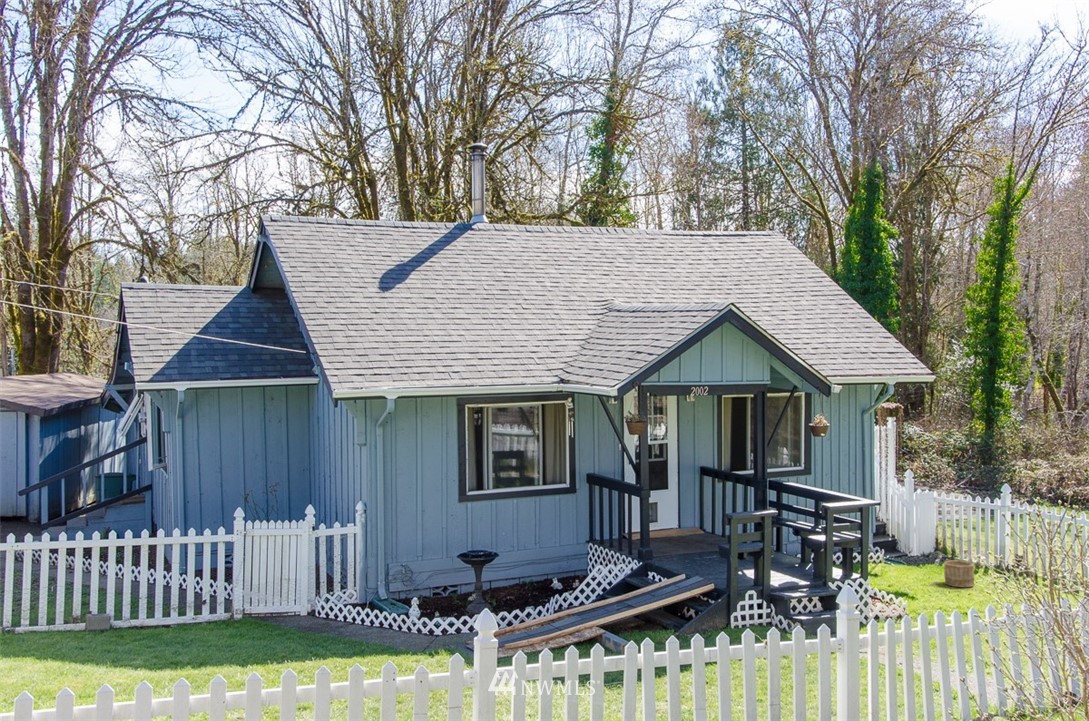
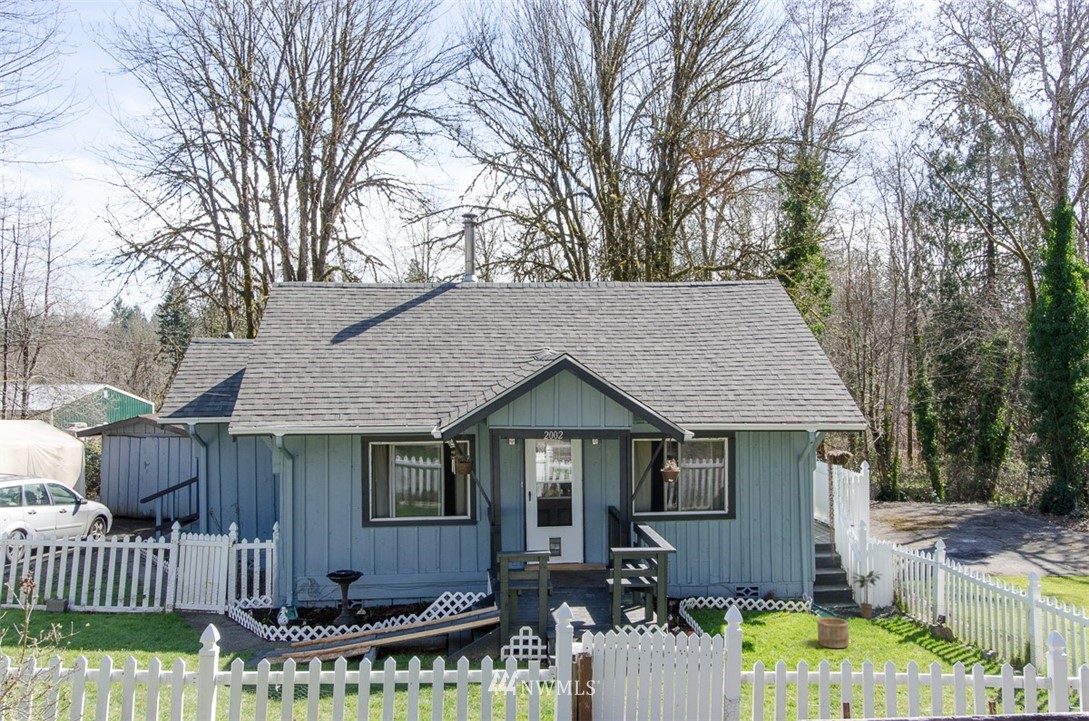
potted plant: none [923,517,948,561] -> present [852,571,881,618]

